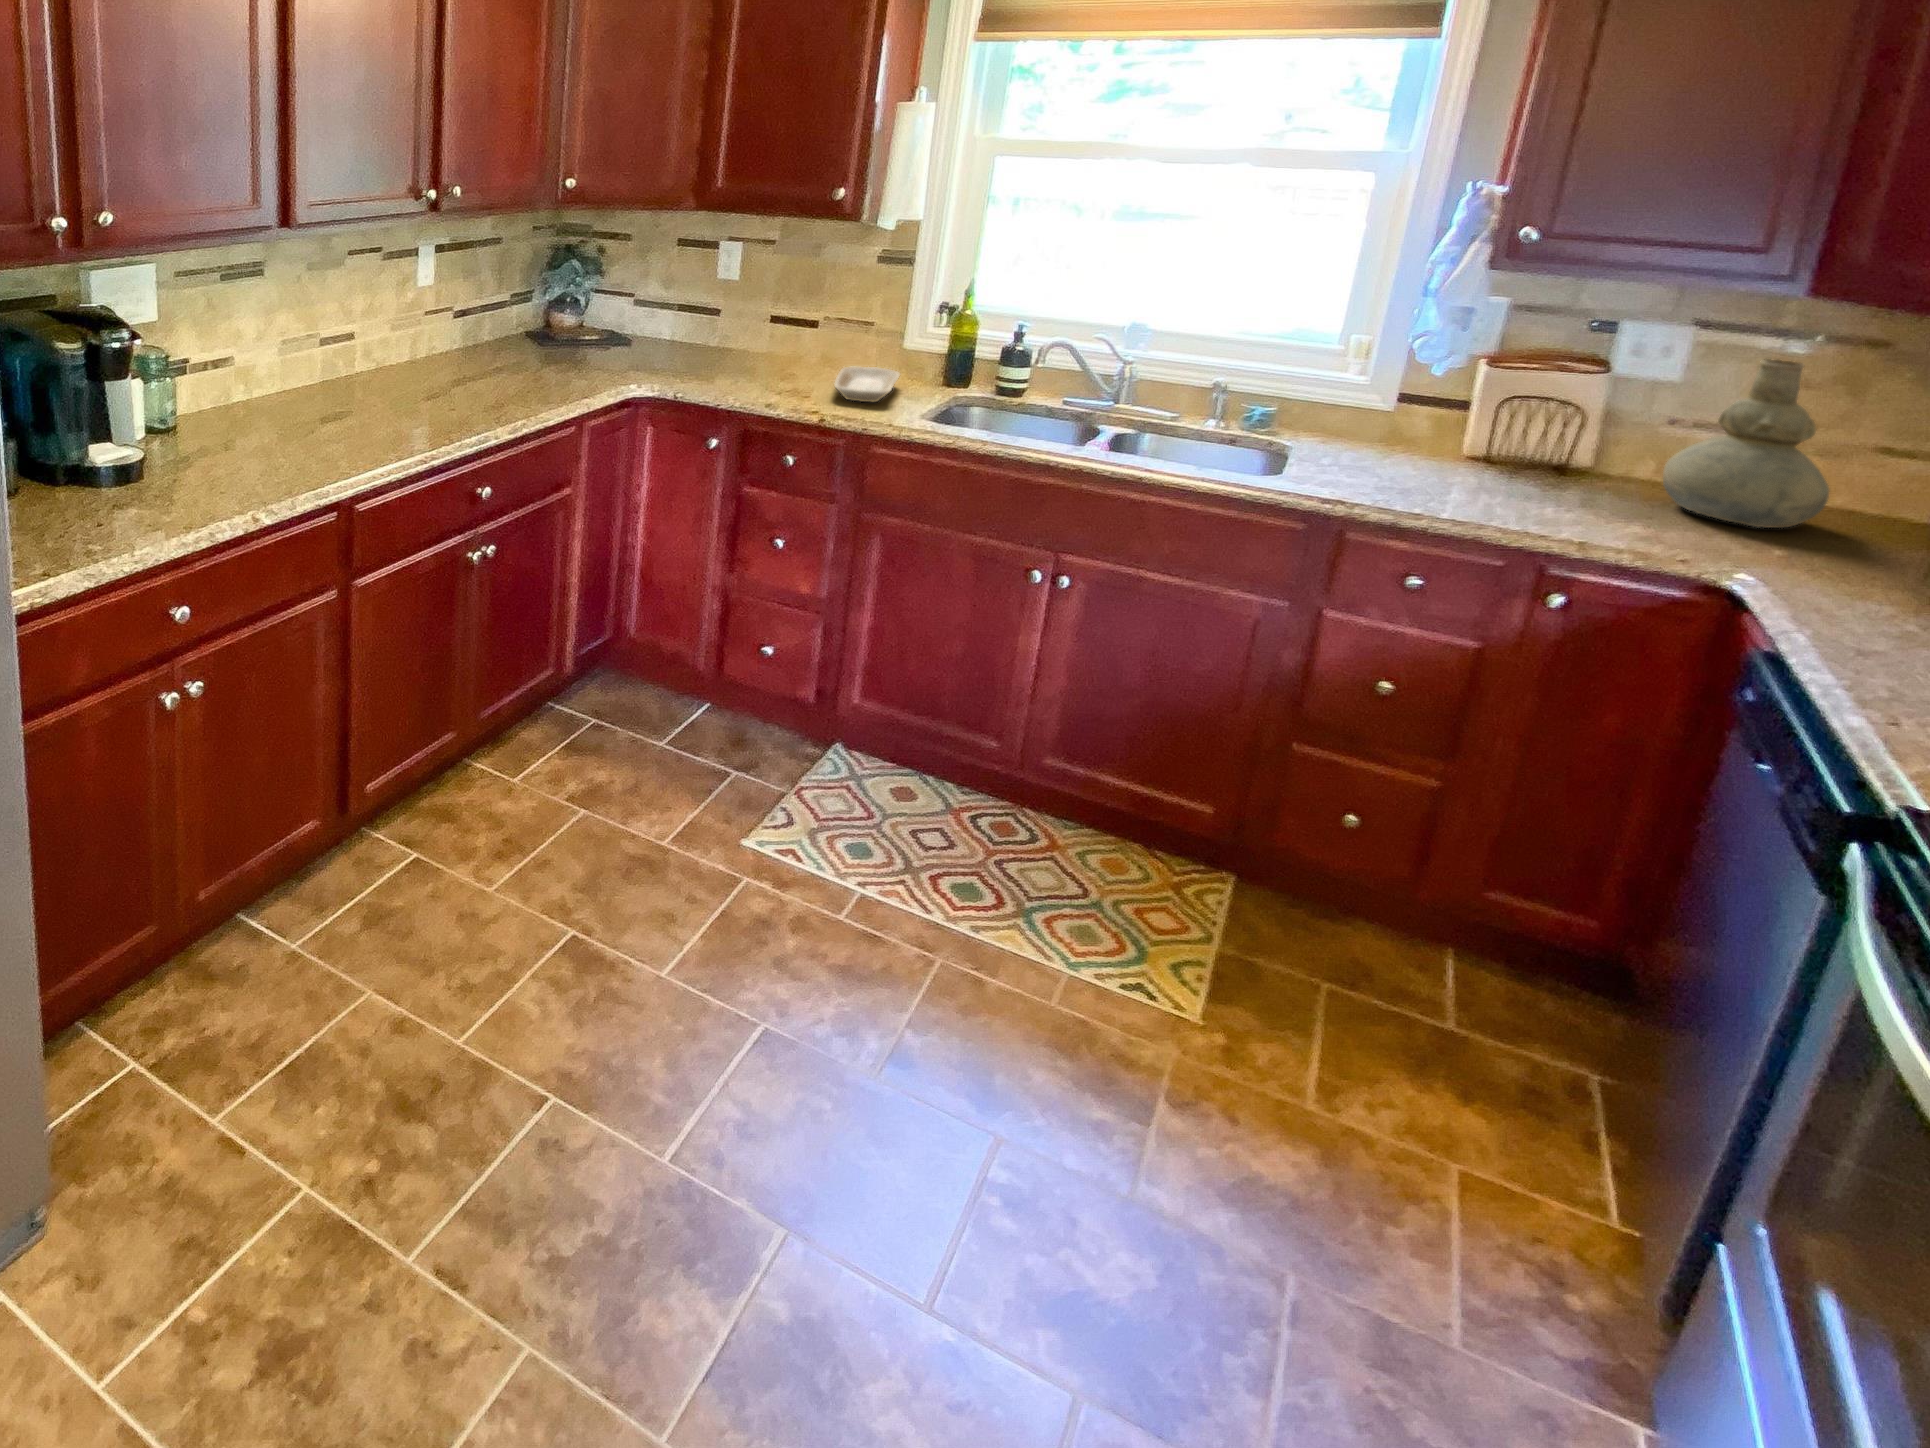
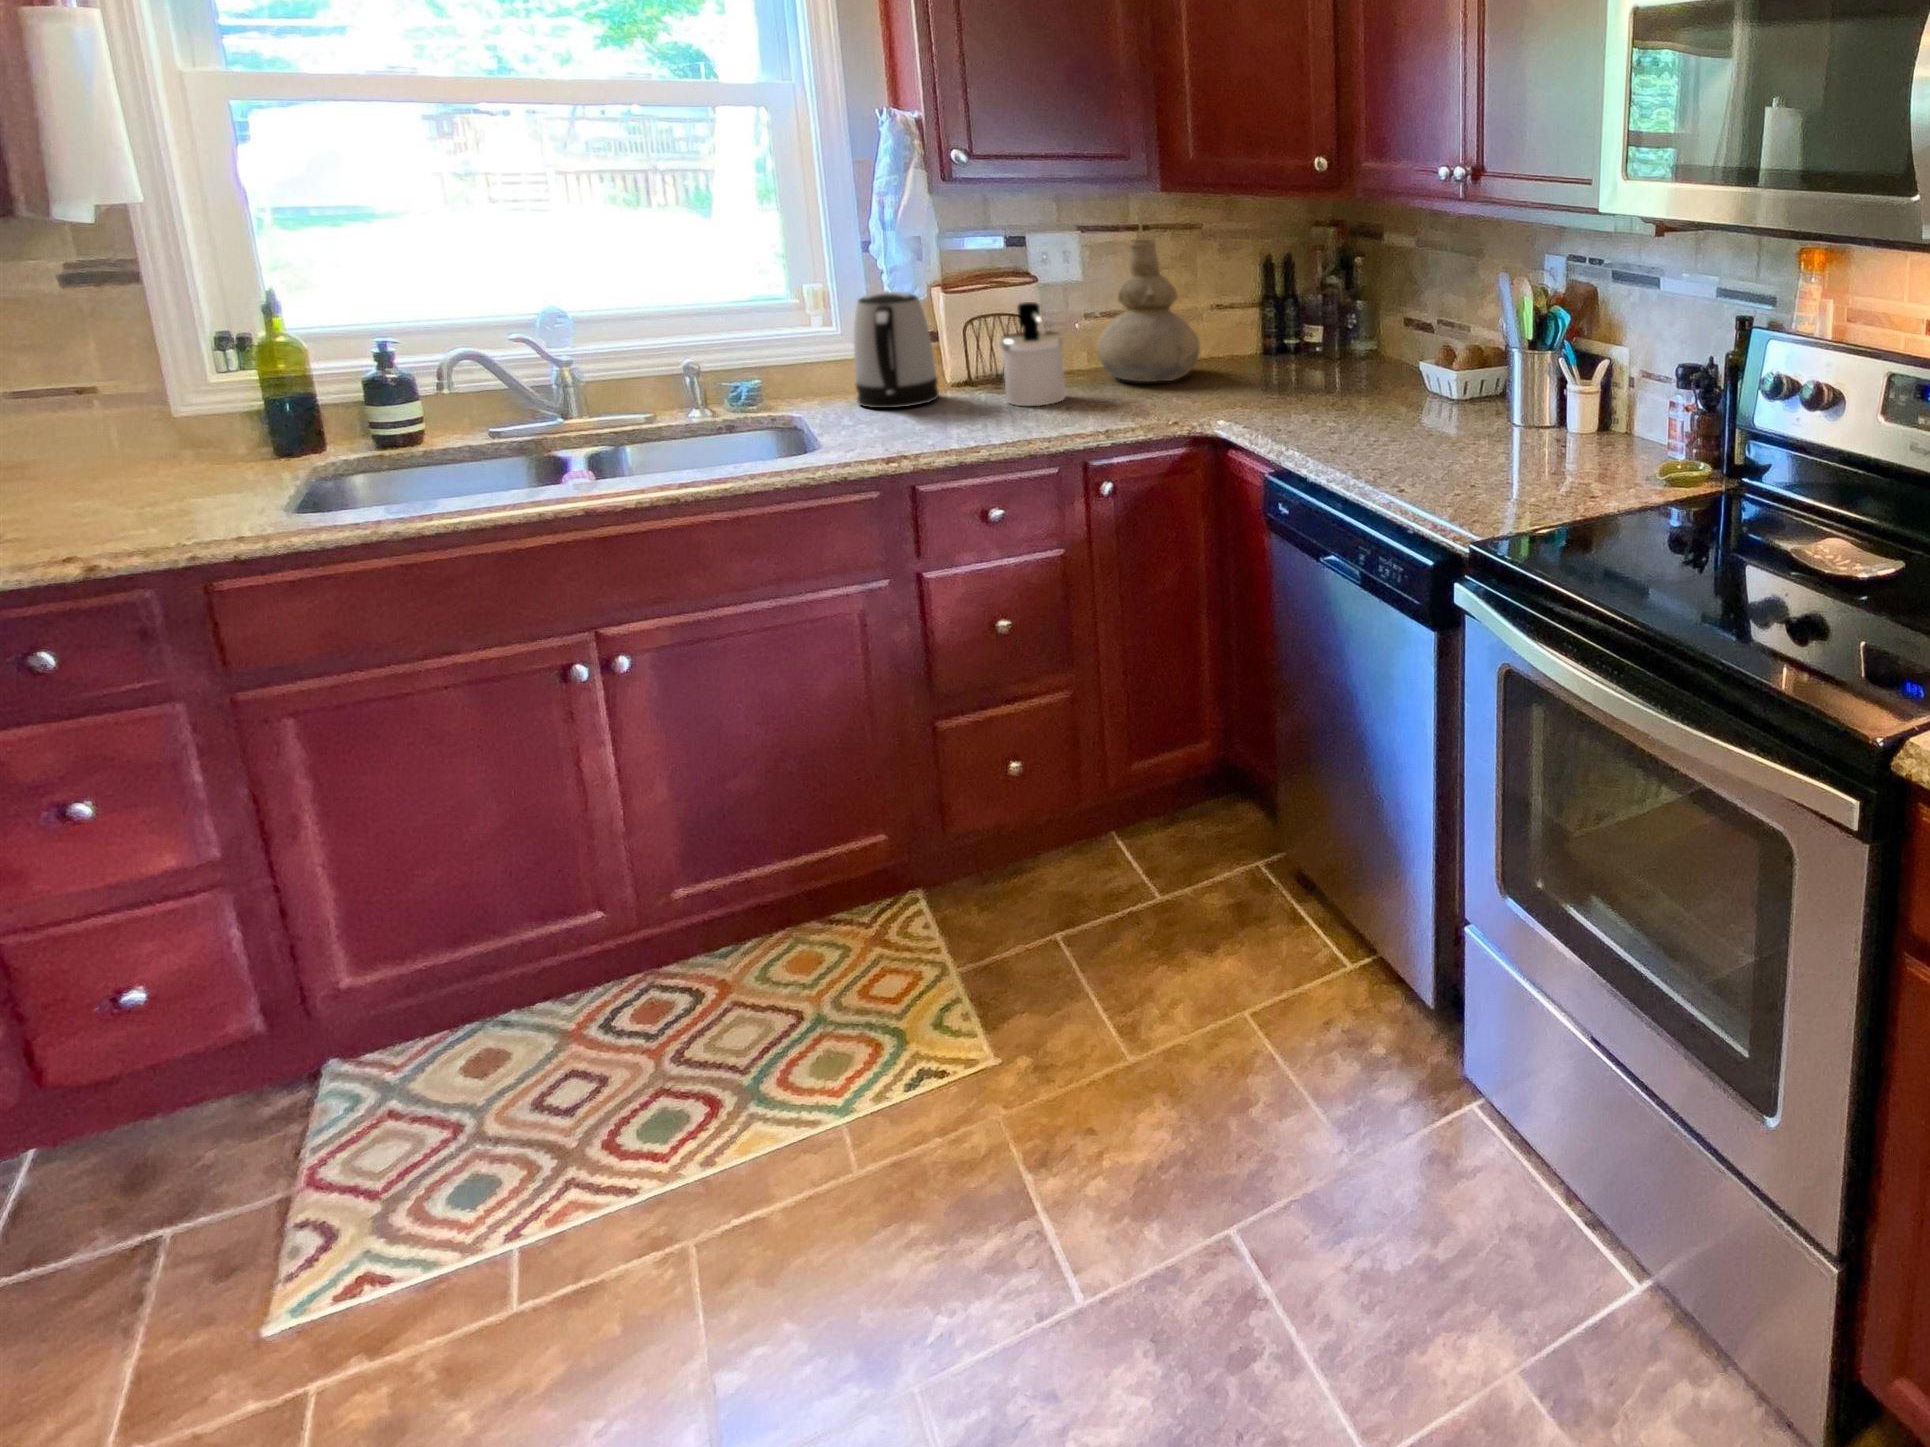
kettle: none [1352,359,1451,470] -> present [854,292,939,408]
tray: present [835,366,900,402] -> none [63,455,205,524]
soap dispenser: none [1509,398,1606,507] -> present [999,302,1065,406]

